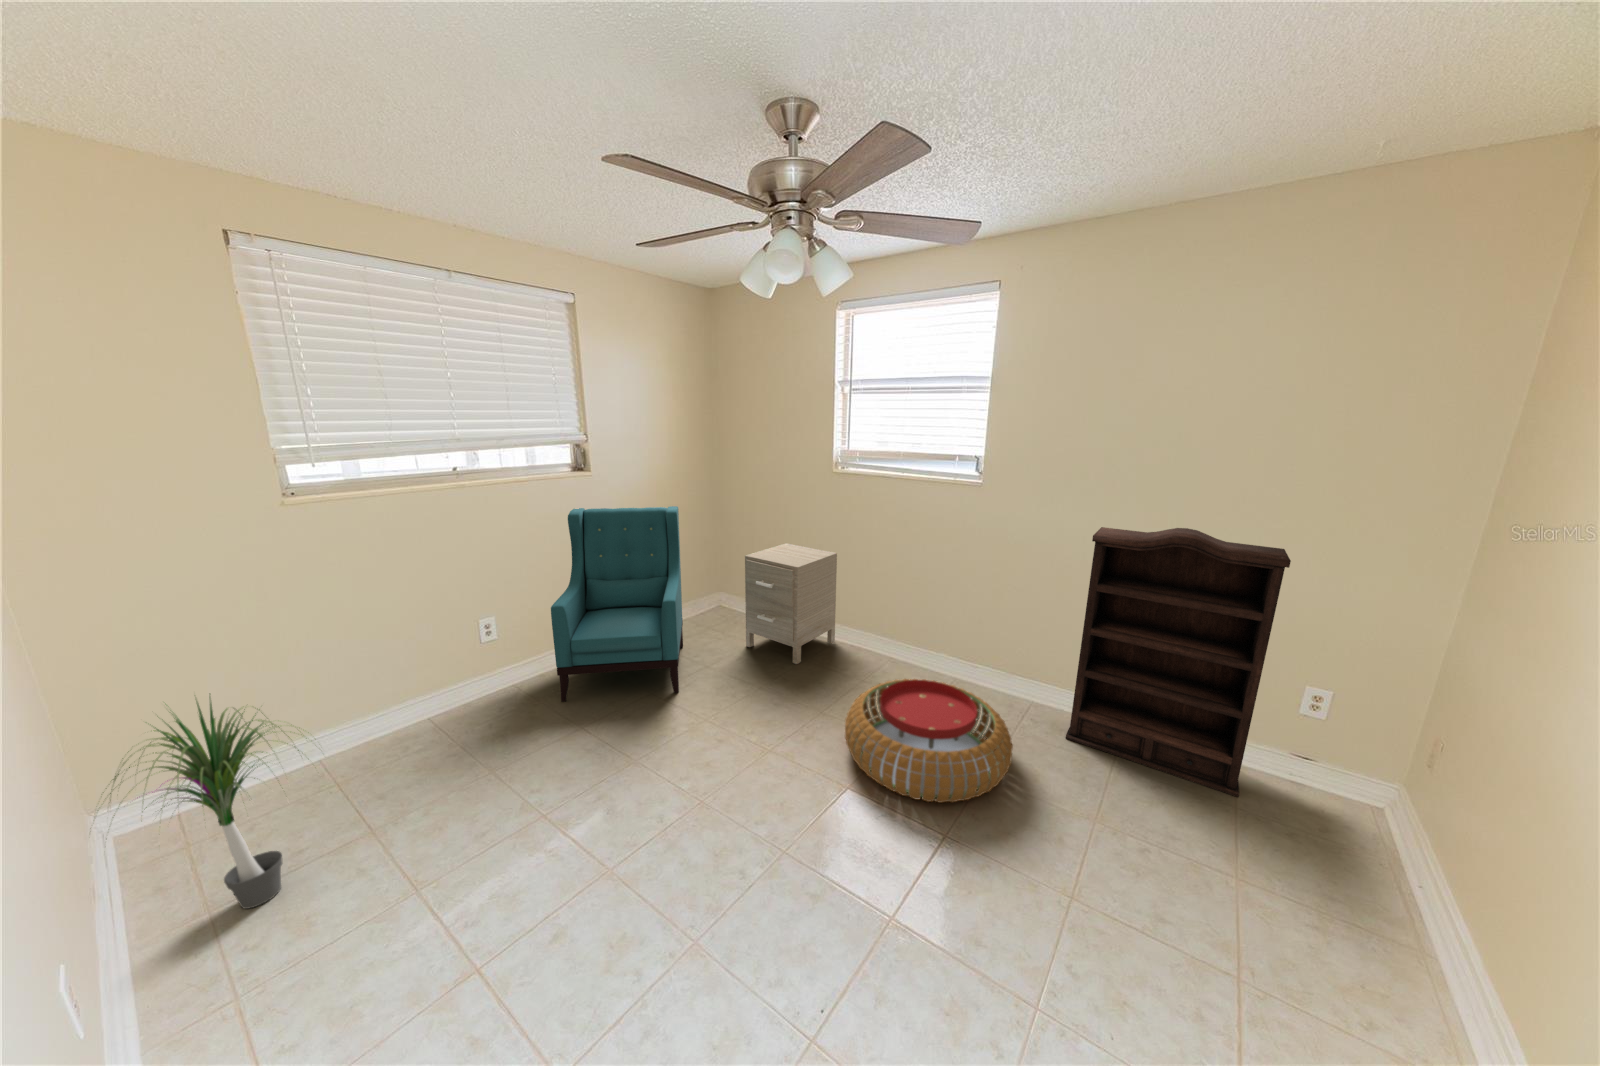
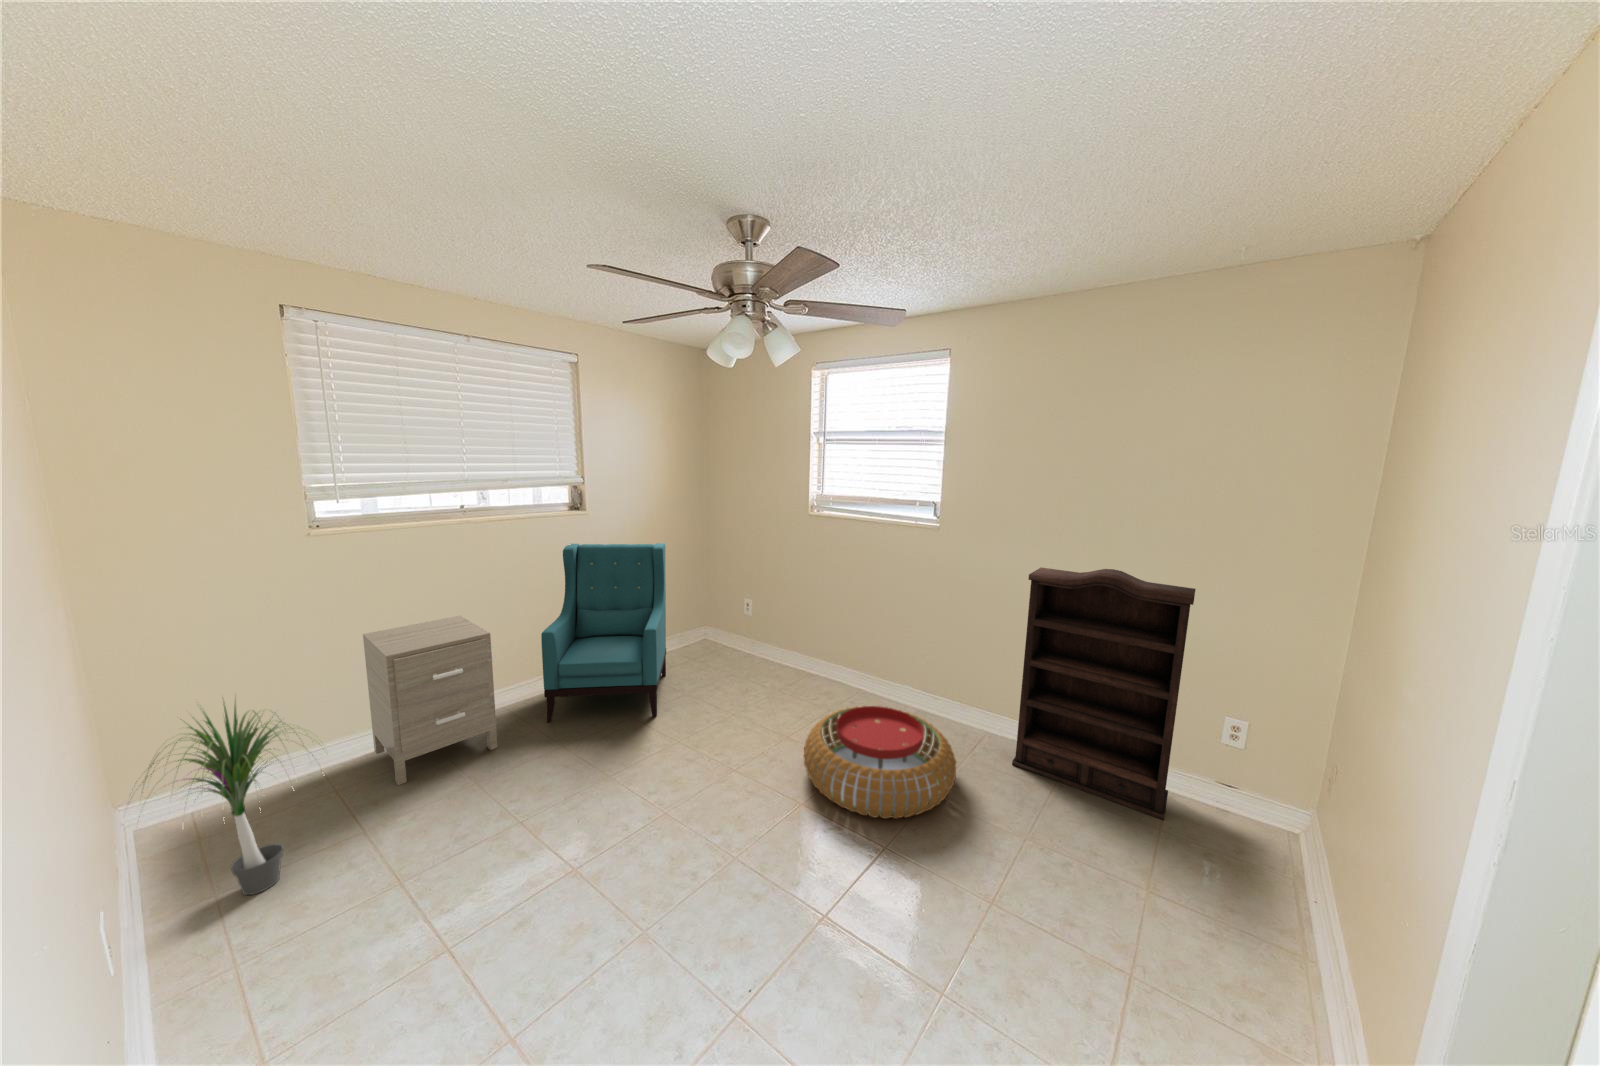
nightstand: present [745,543,837,664] -> present [363,616,498,785]

